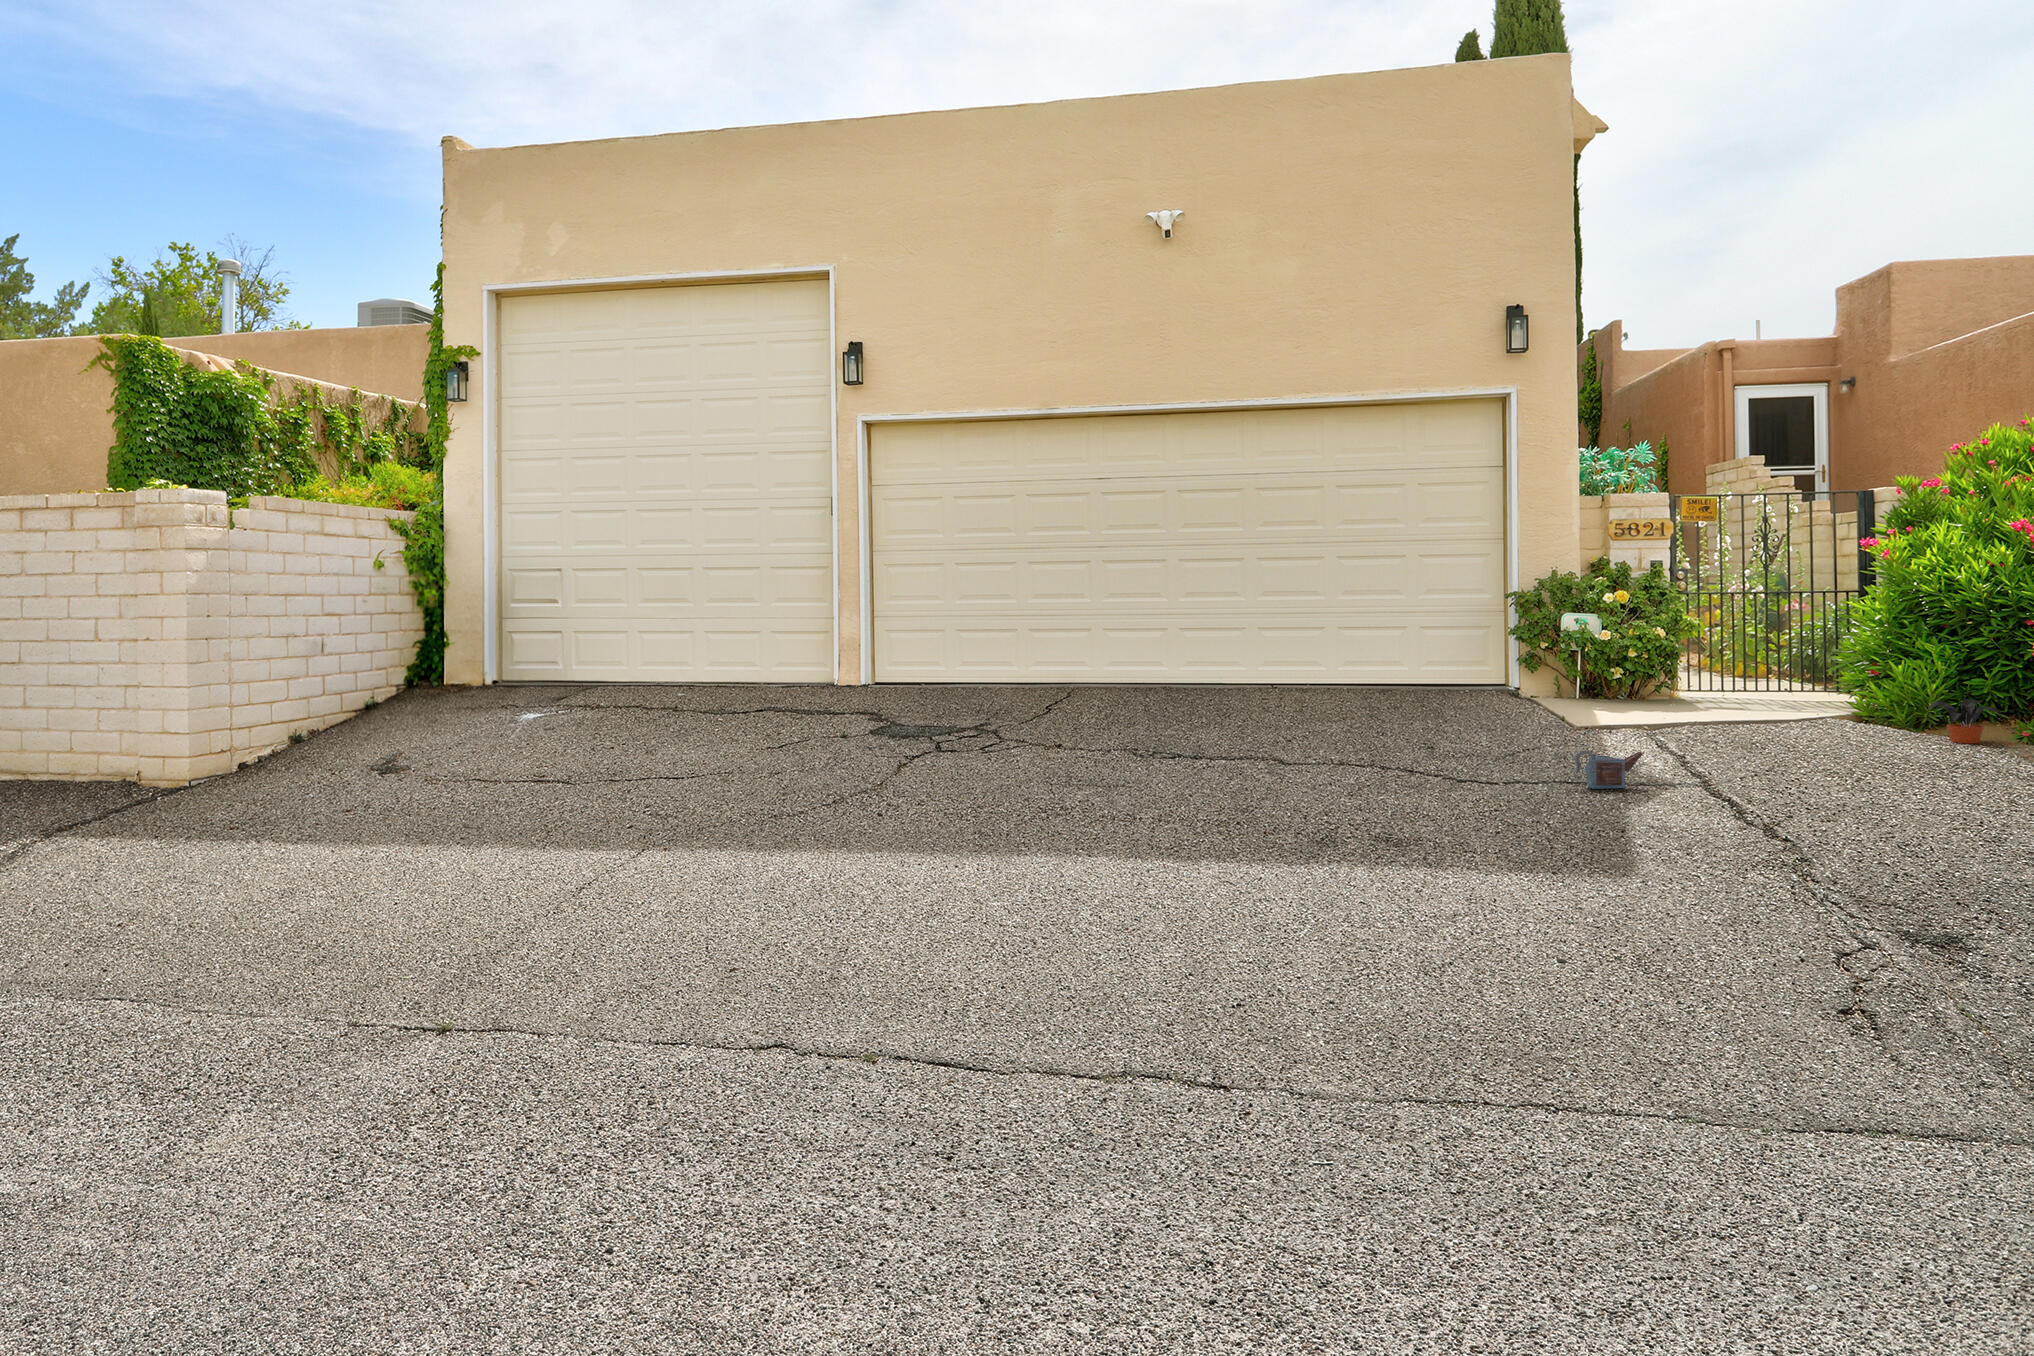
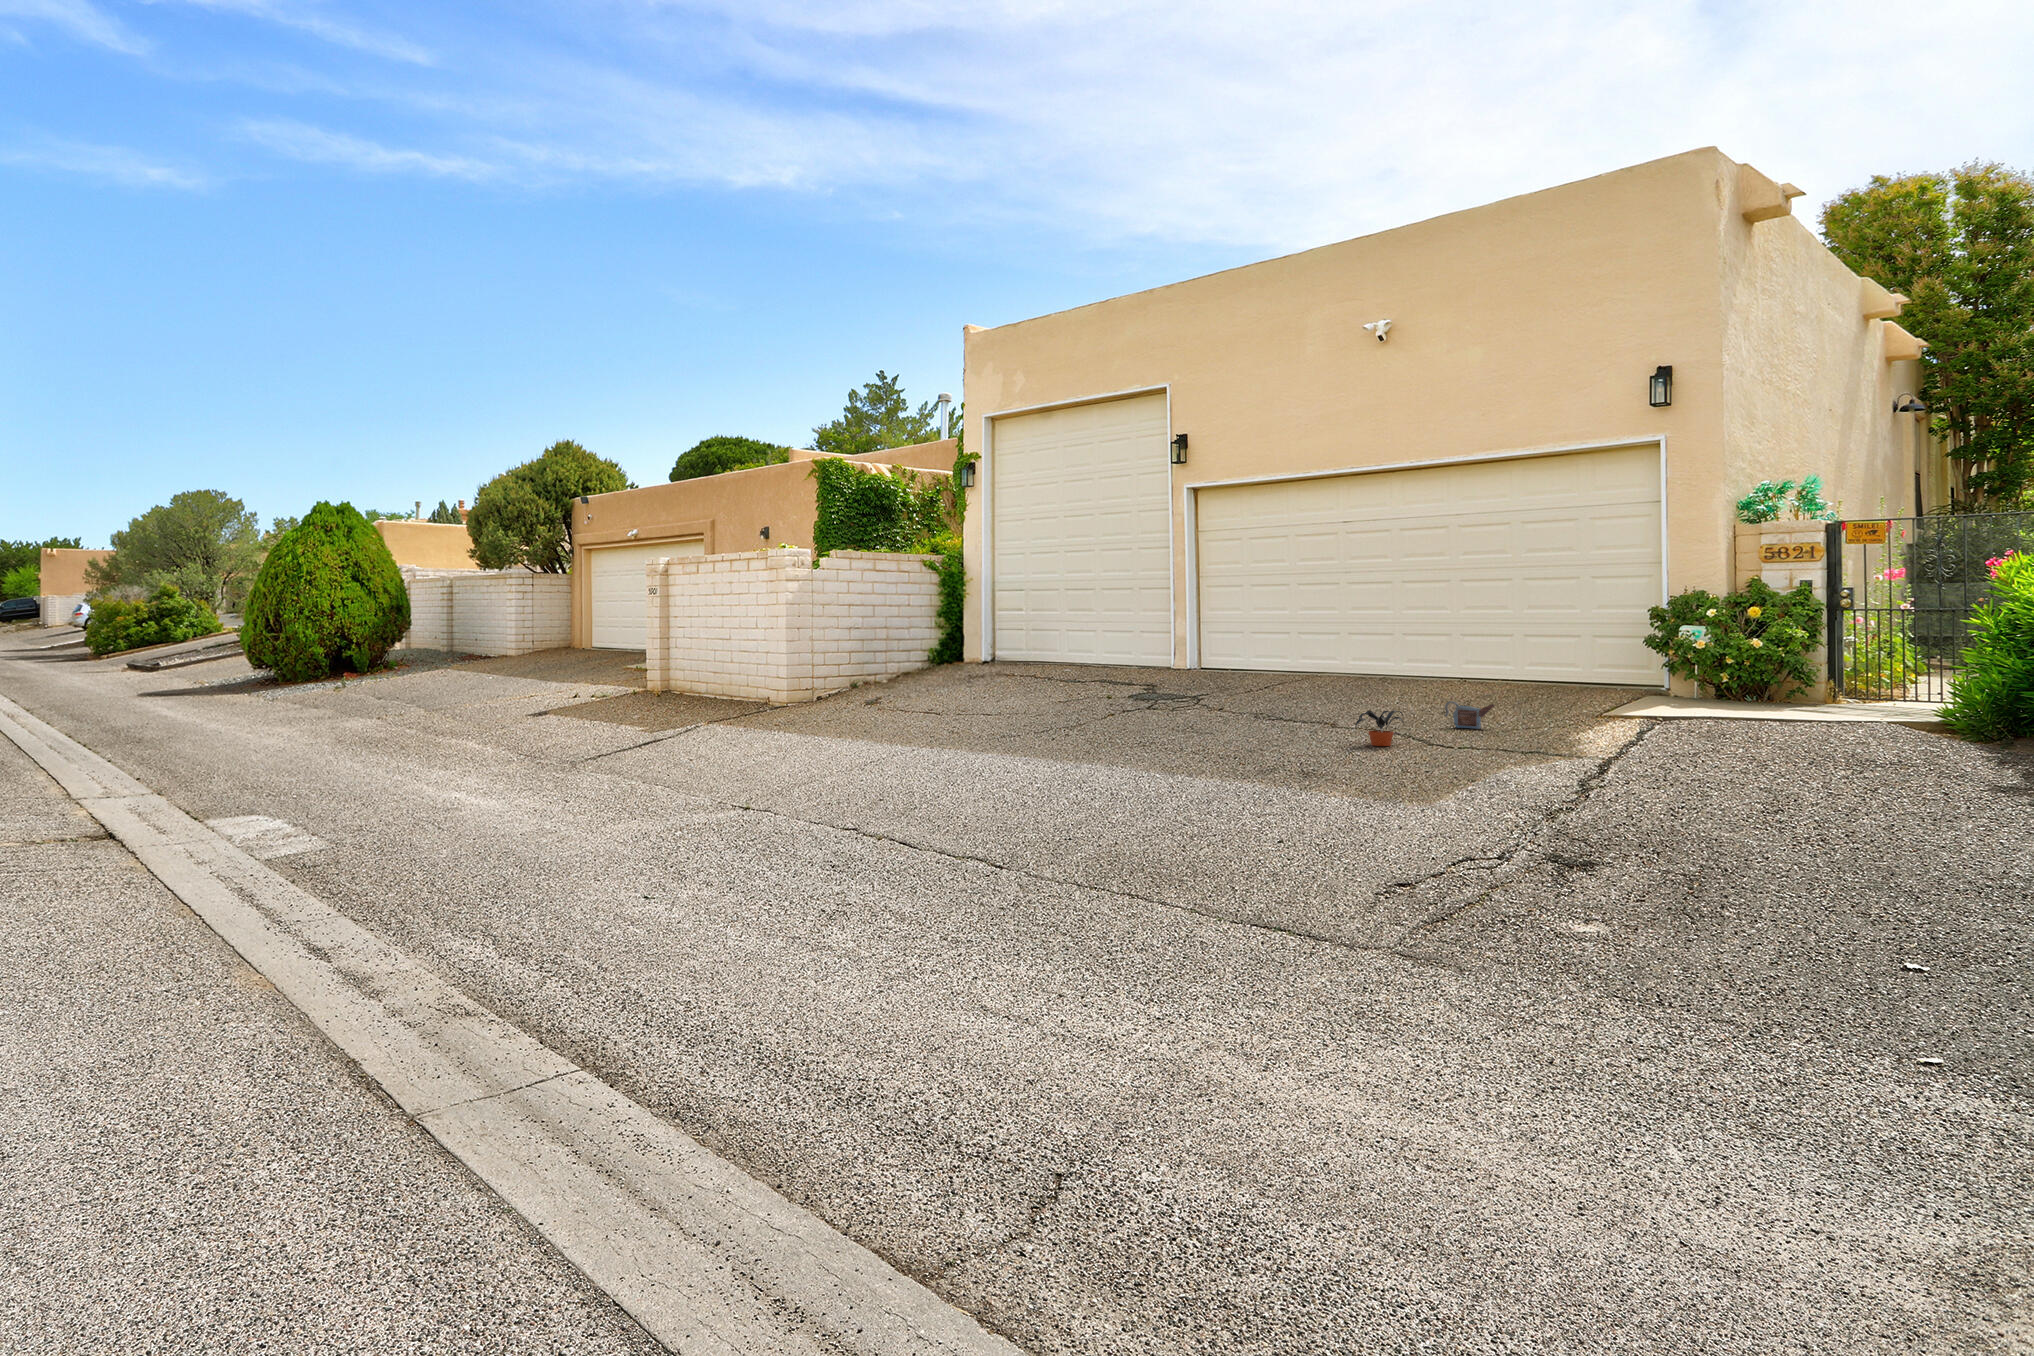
potted plant: present [1927,699,2002,743] -> present [1356,710,1404,746]

